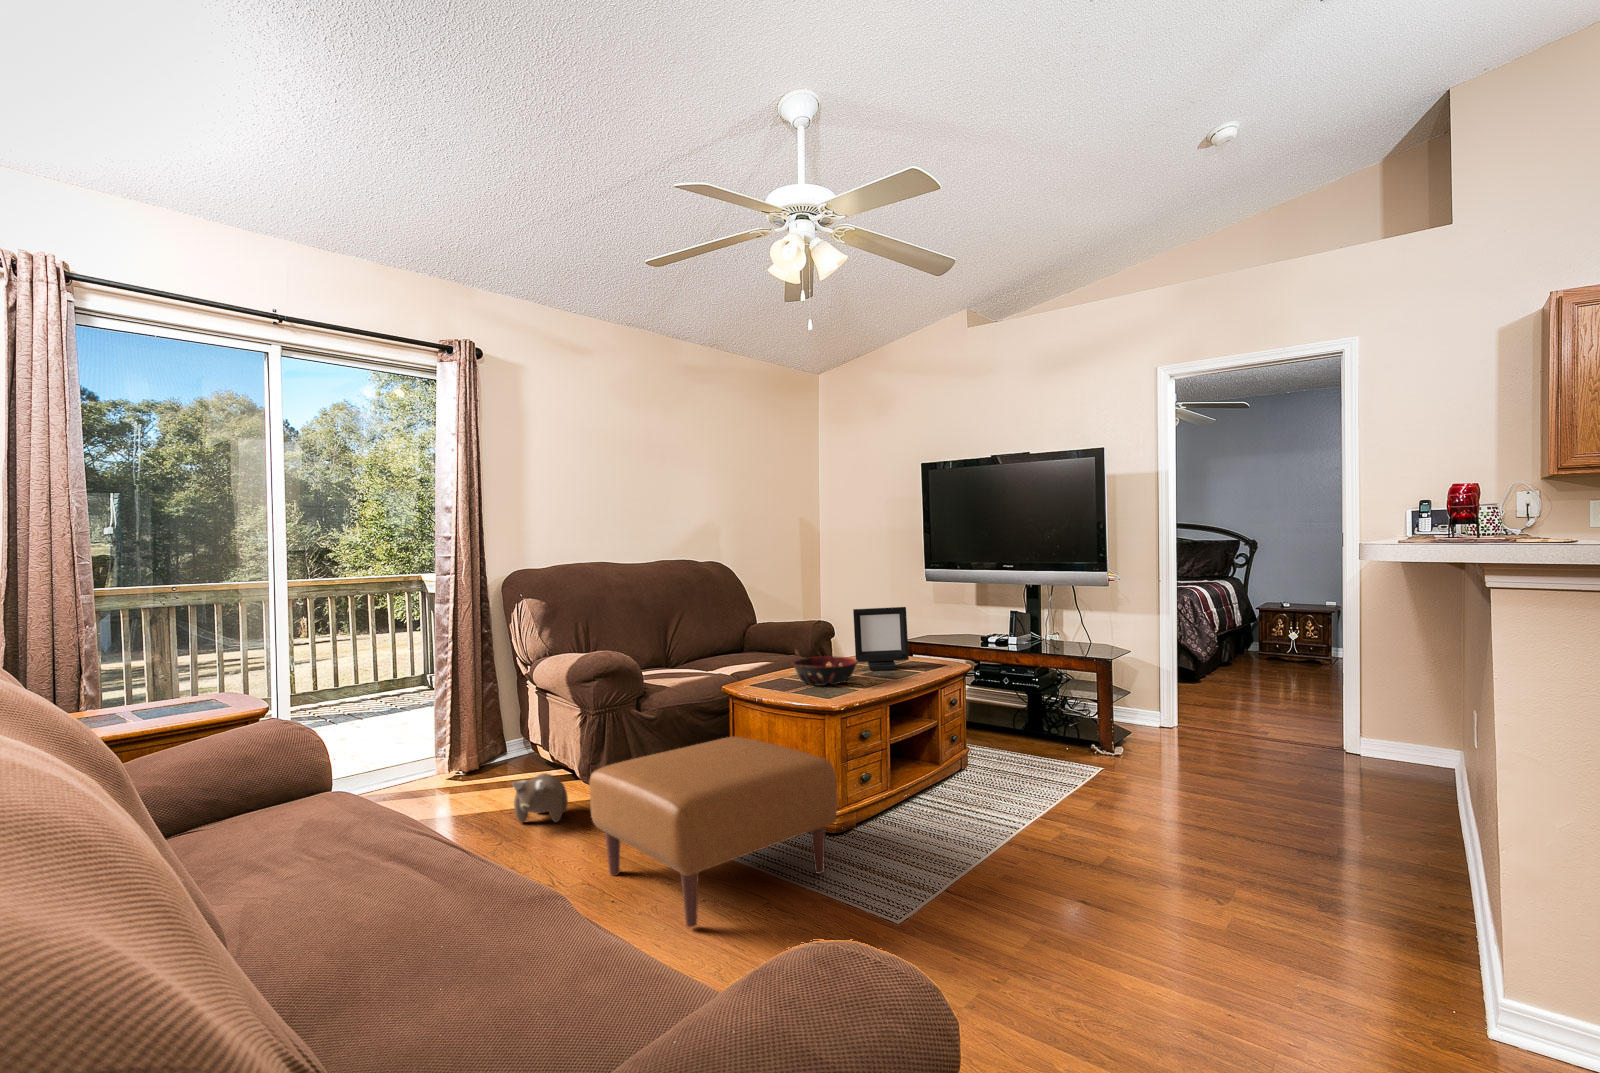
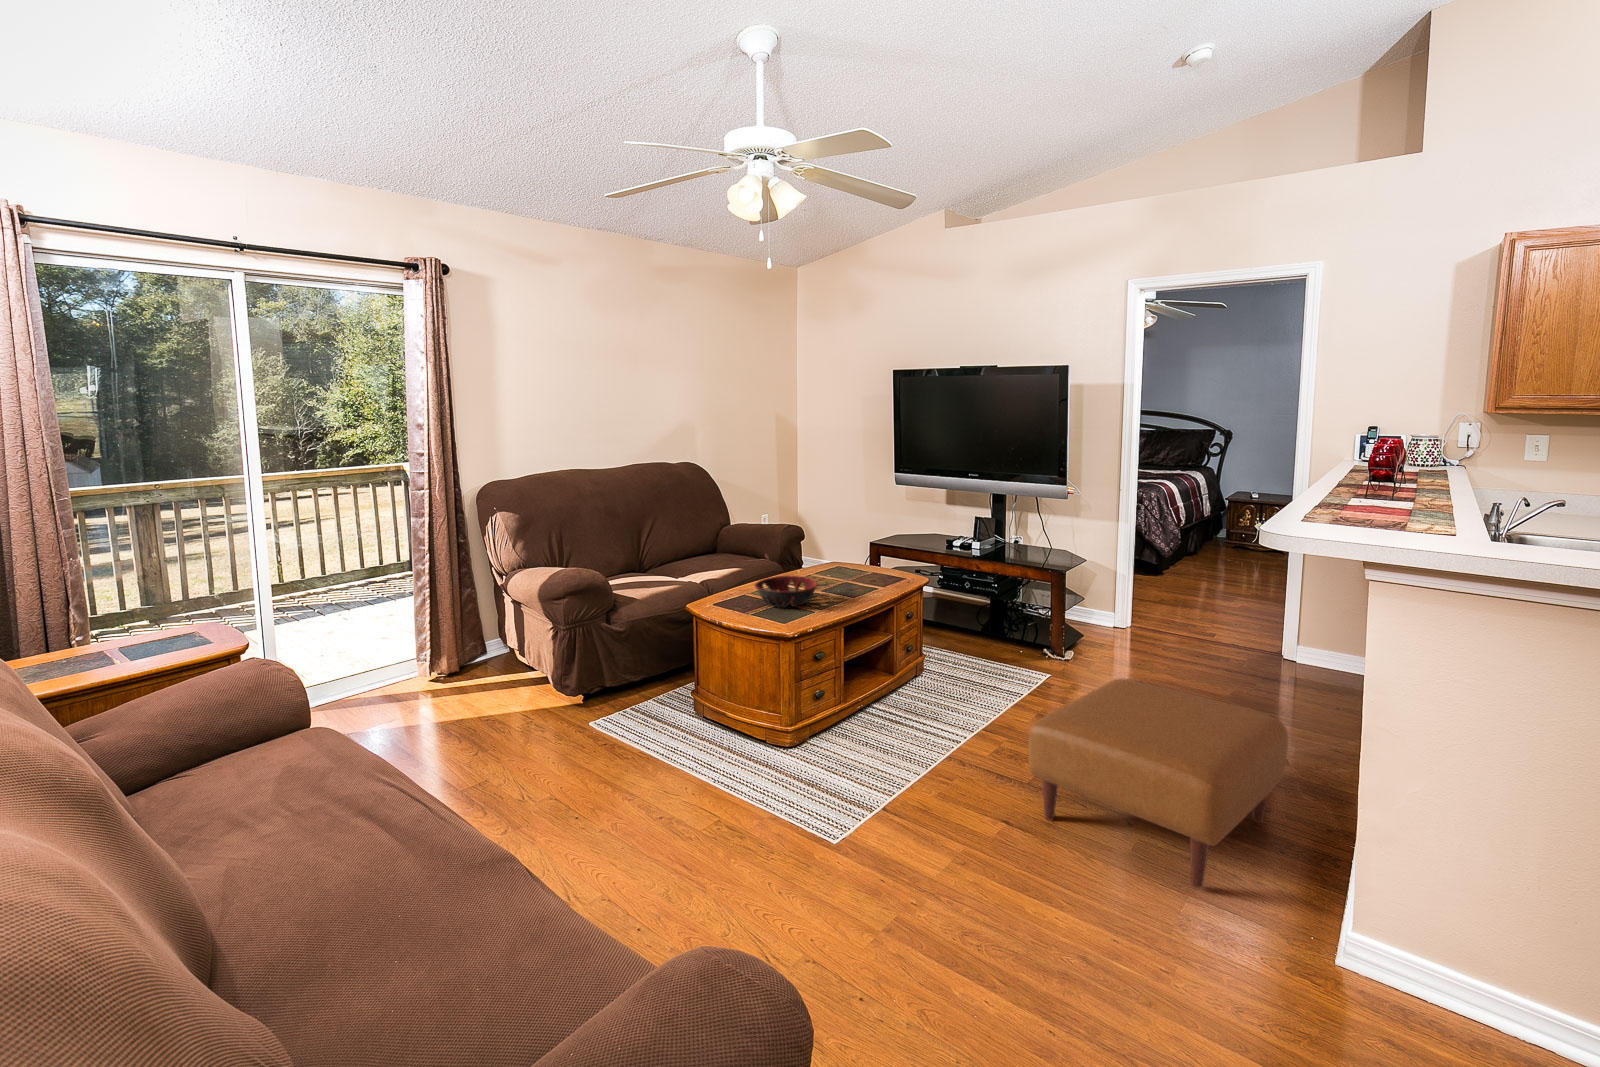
picture frame: present [853,607,909,670] -> none [818,526,869,586]
ottoman: present [589,736,837,927] -> present [1028,679,1288,888]
plush toy: present [513,773,568,823] -> none [492,685,546,729]

